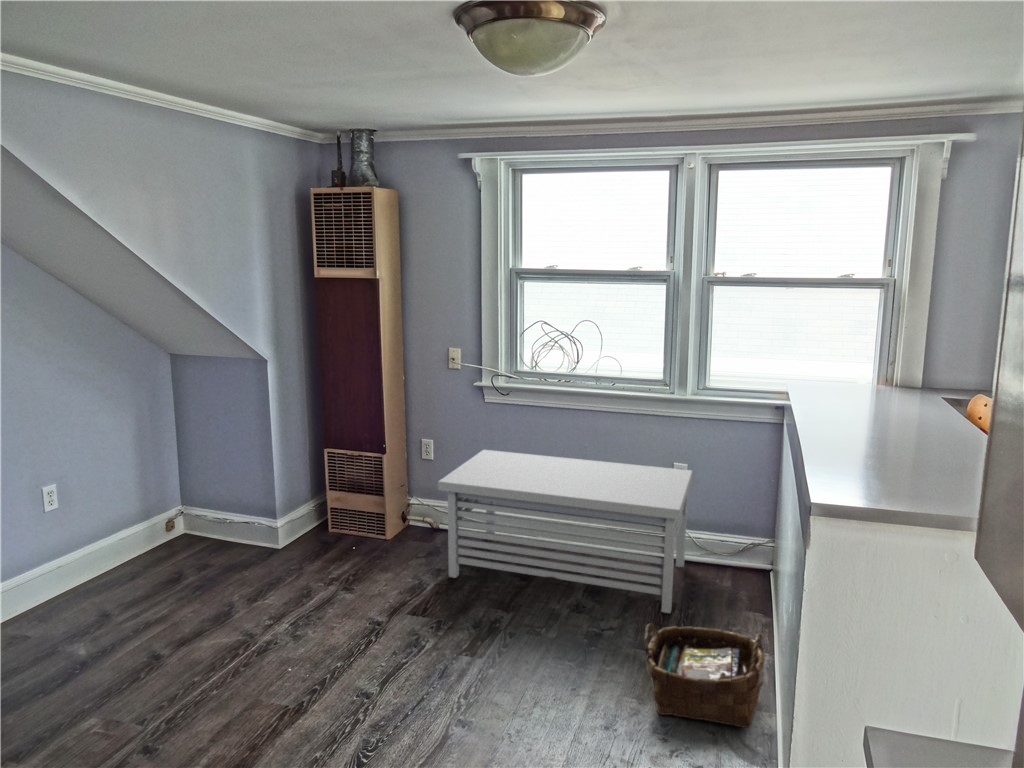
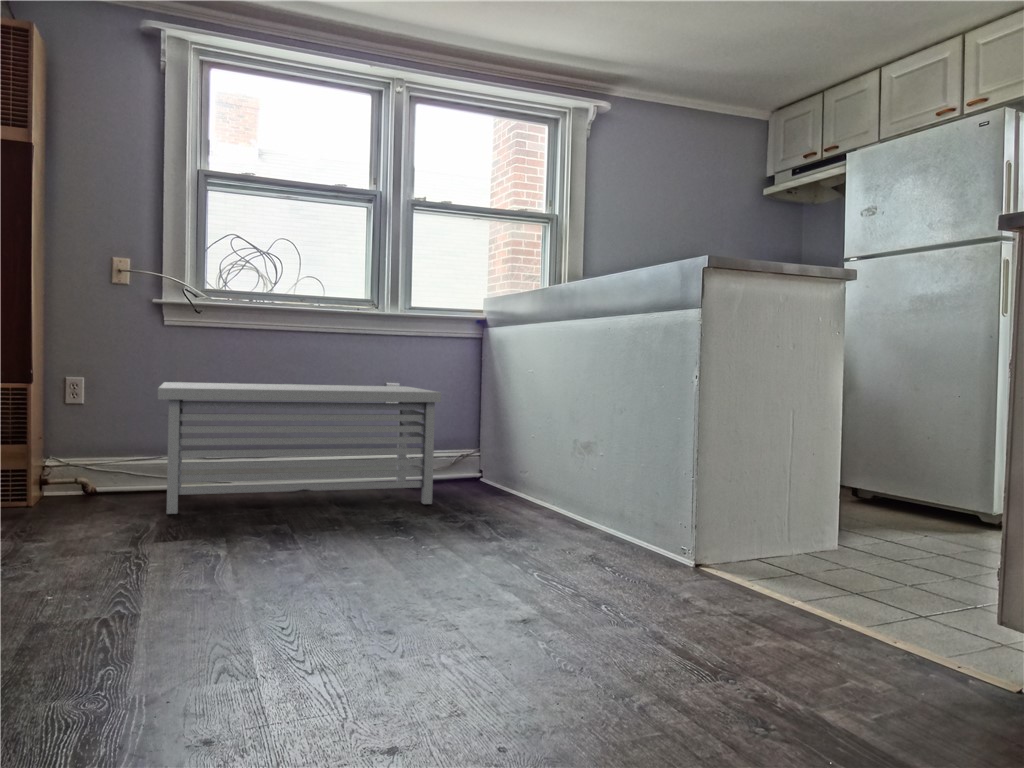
woven basket: present [644,624,765,728] -> none [464,457,574,542]

